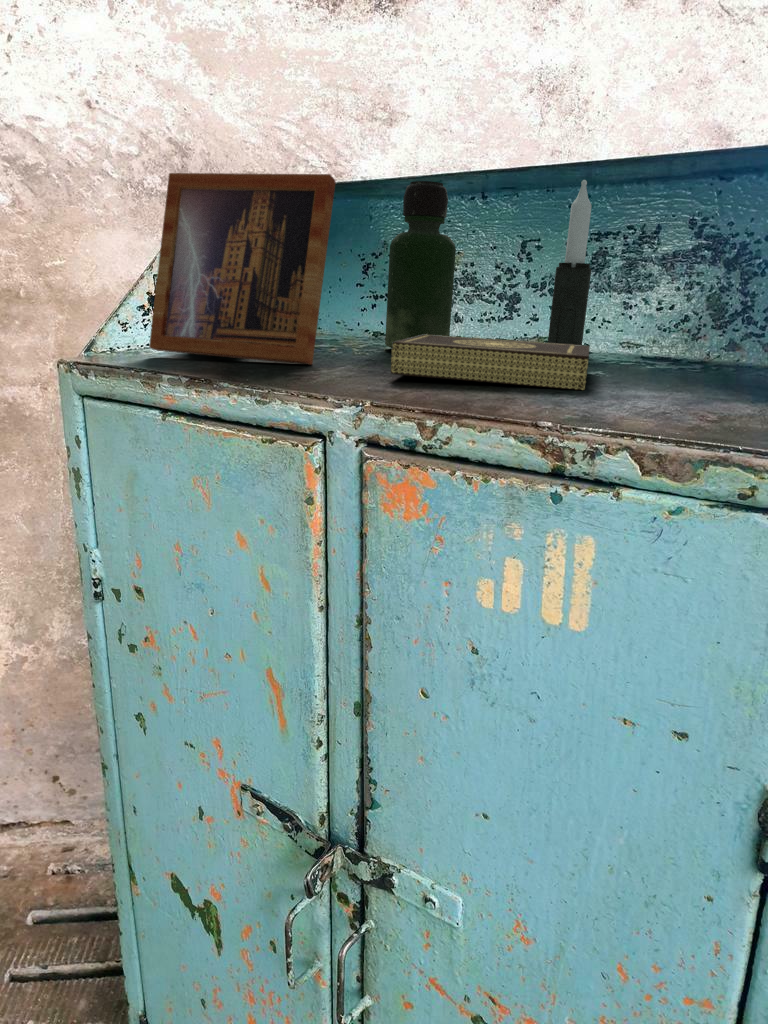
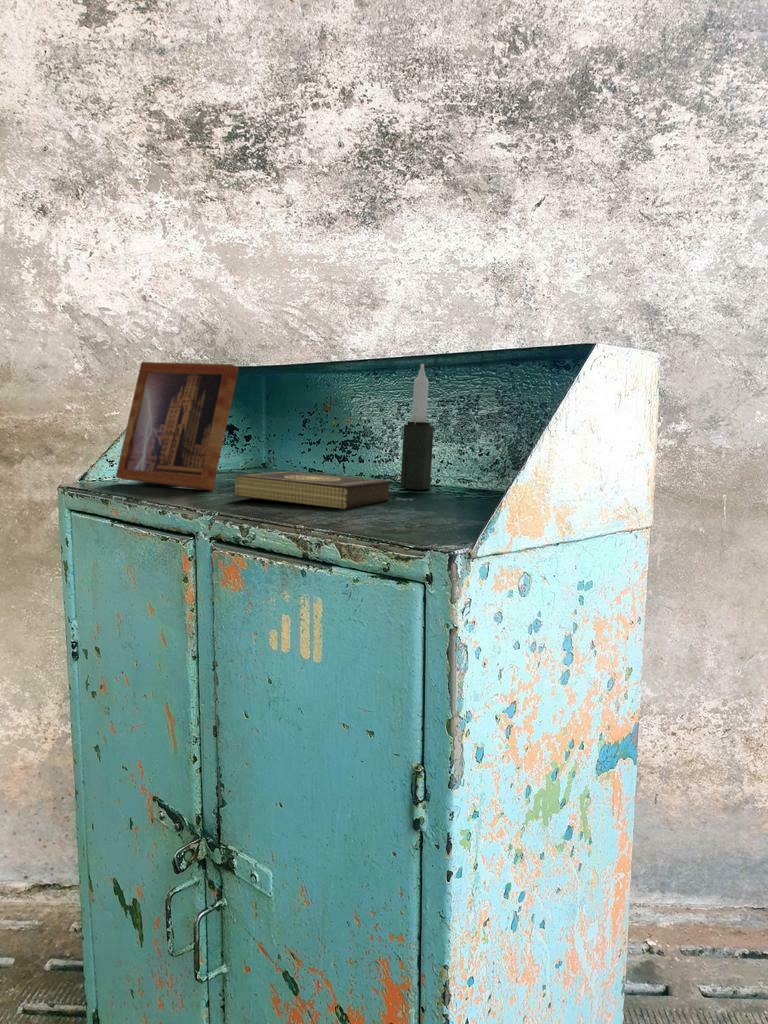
bottle: present [385,181,456,348] -> none [291,364,343,485]

